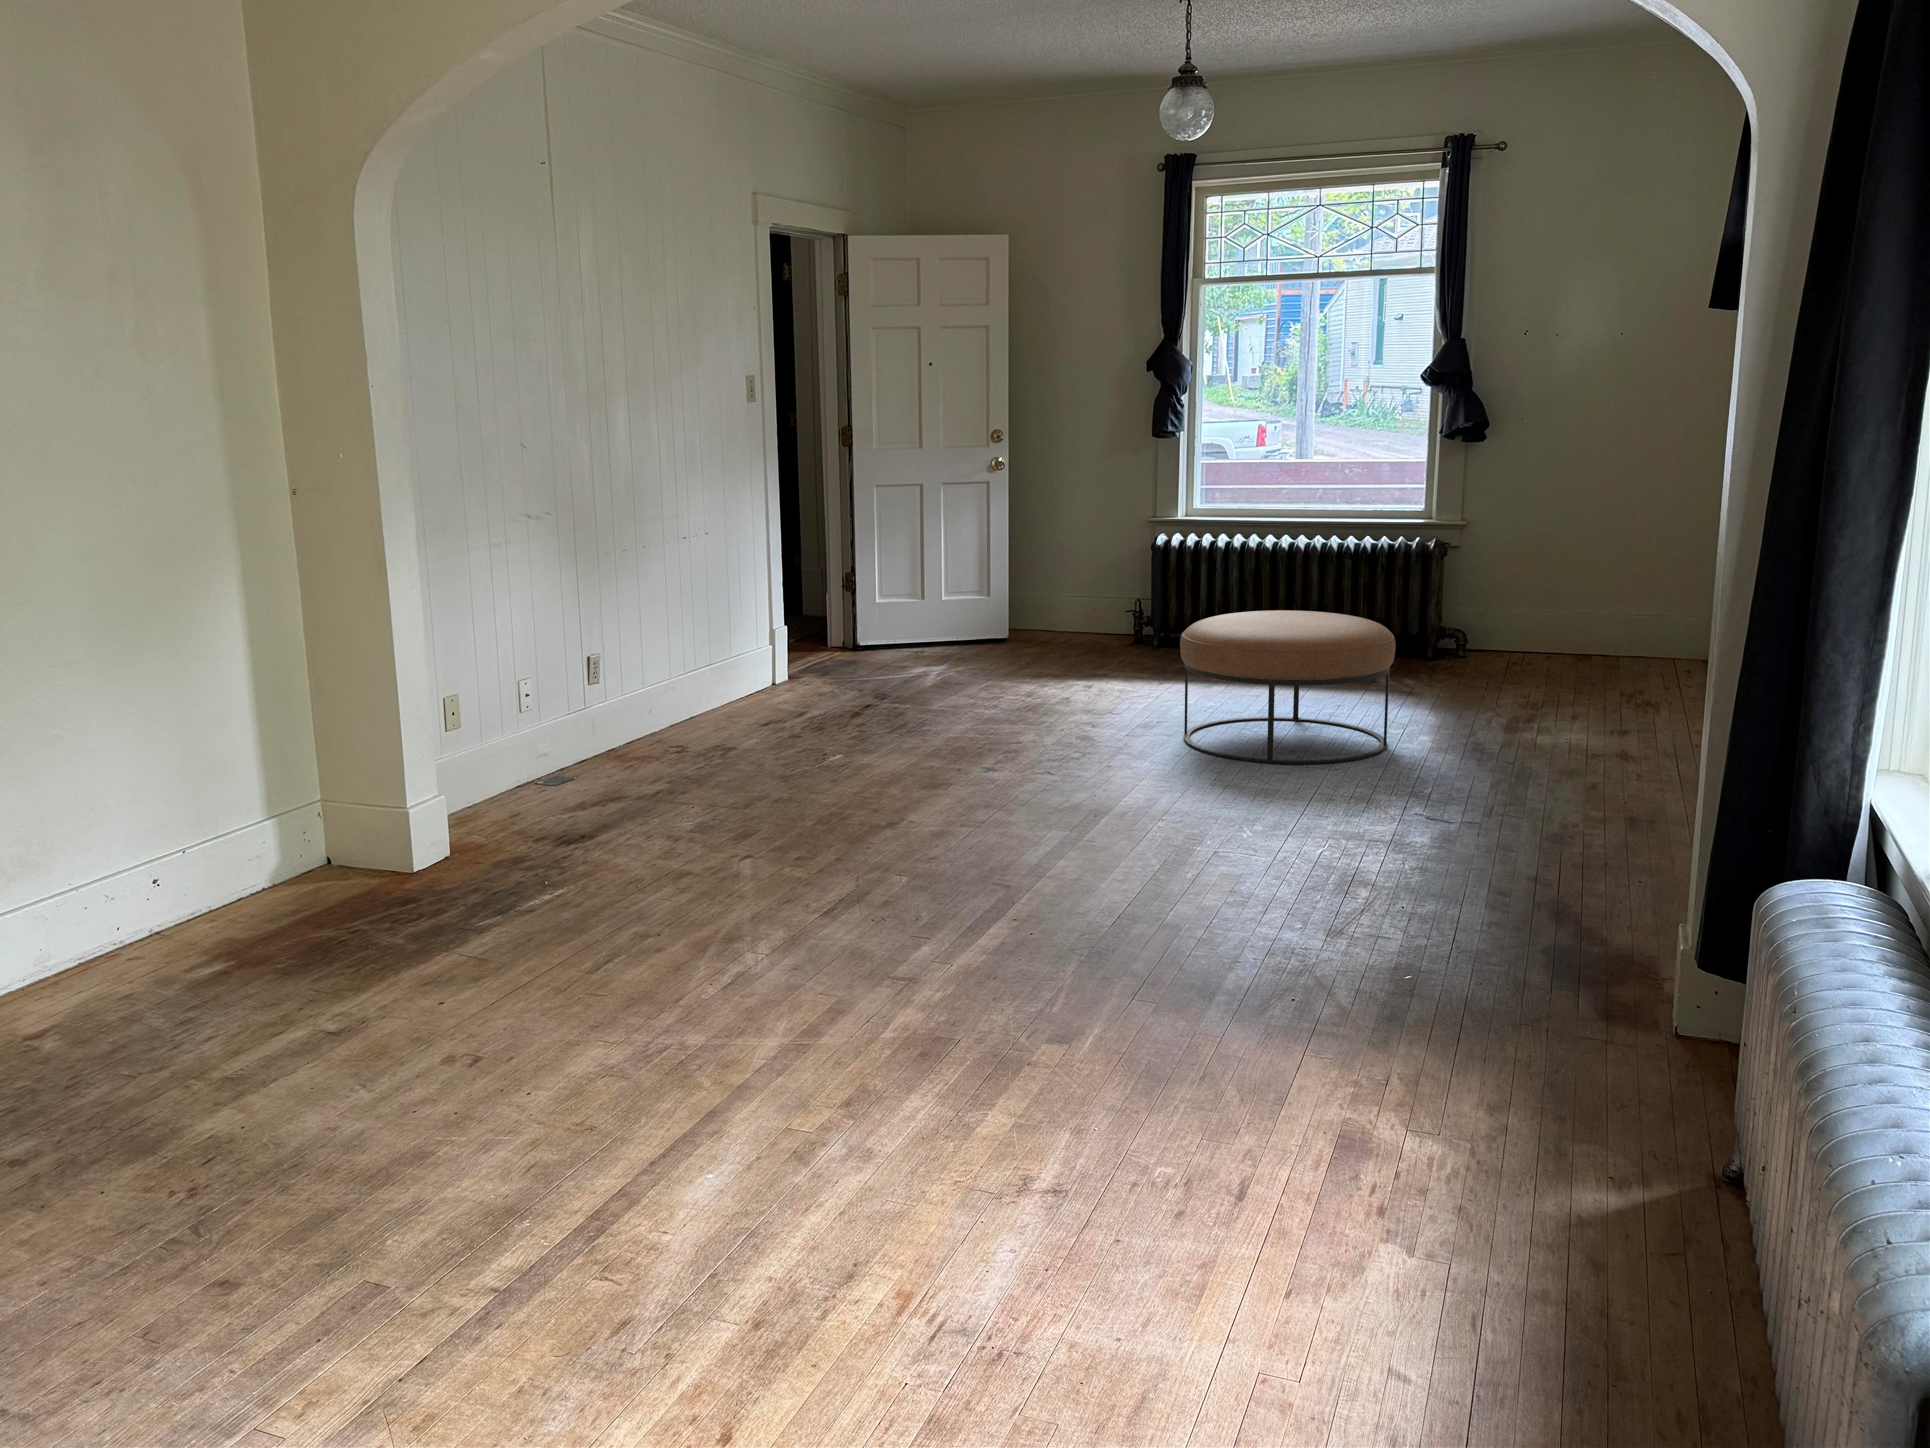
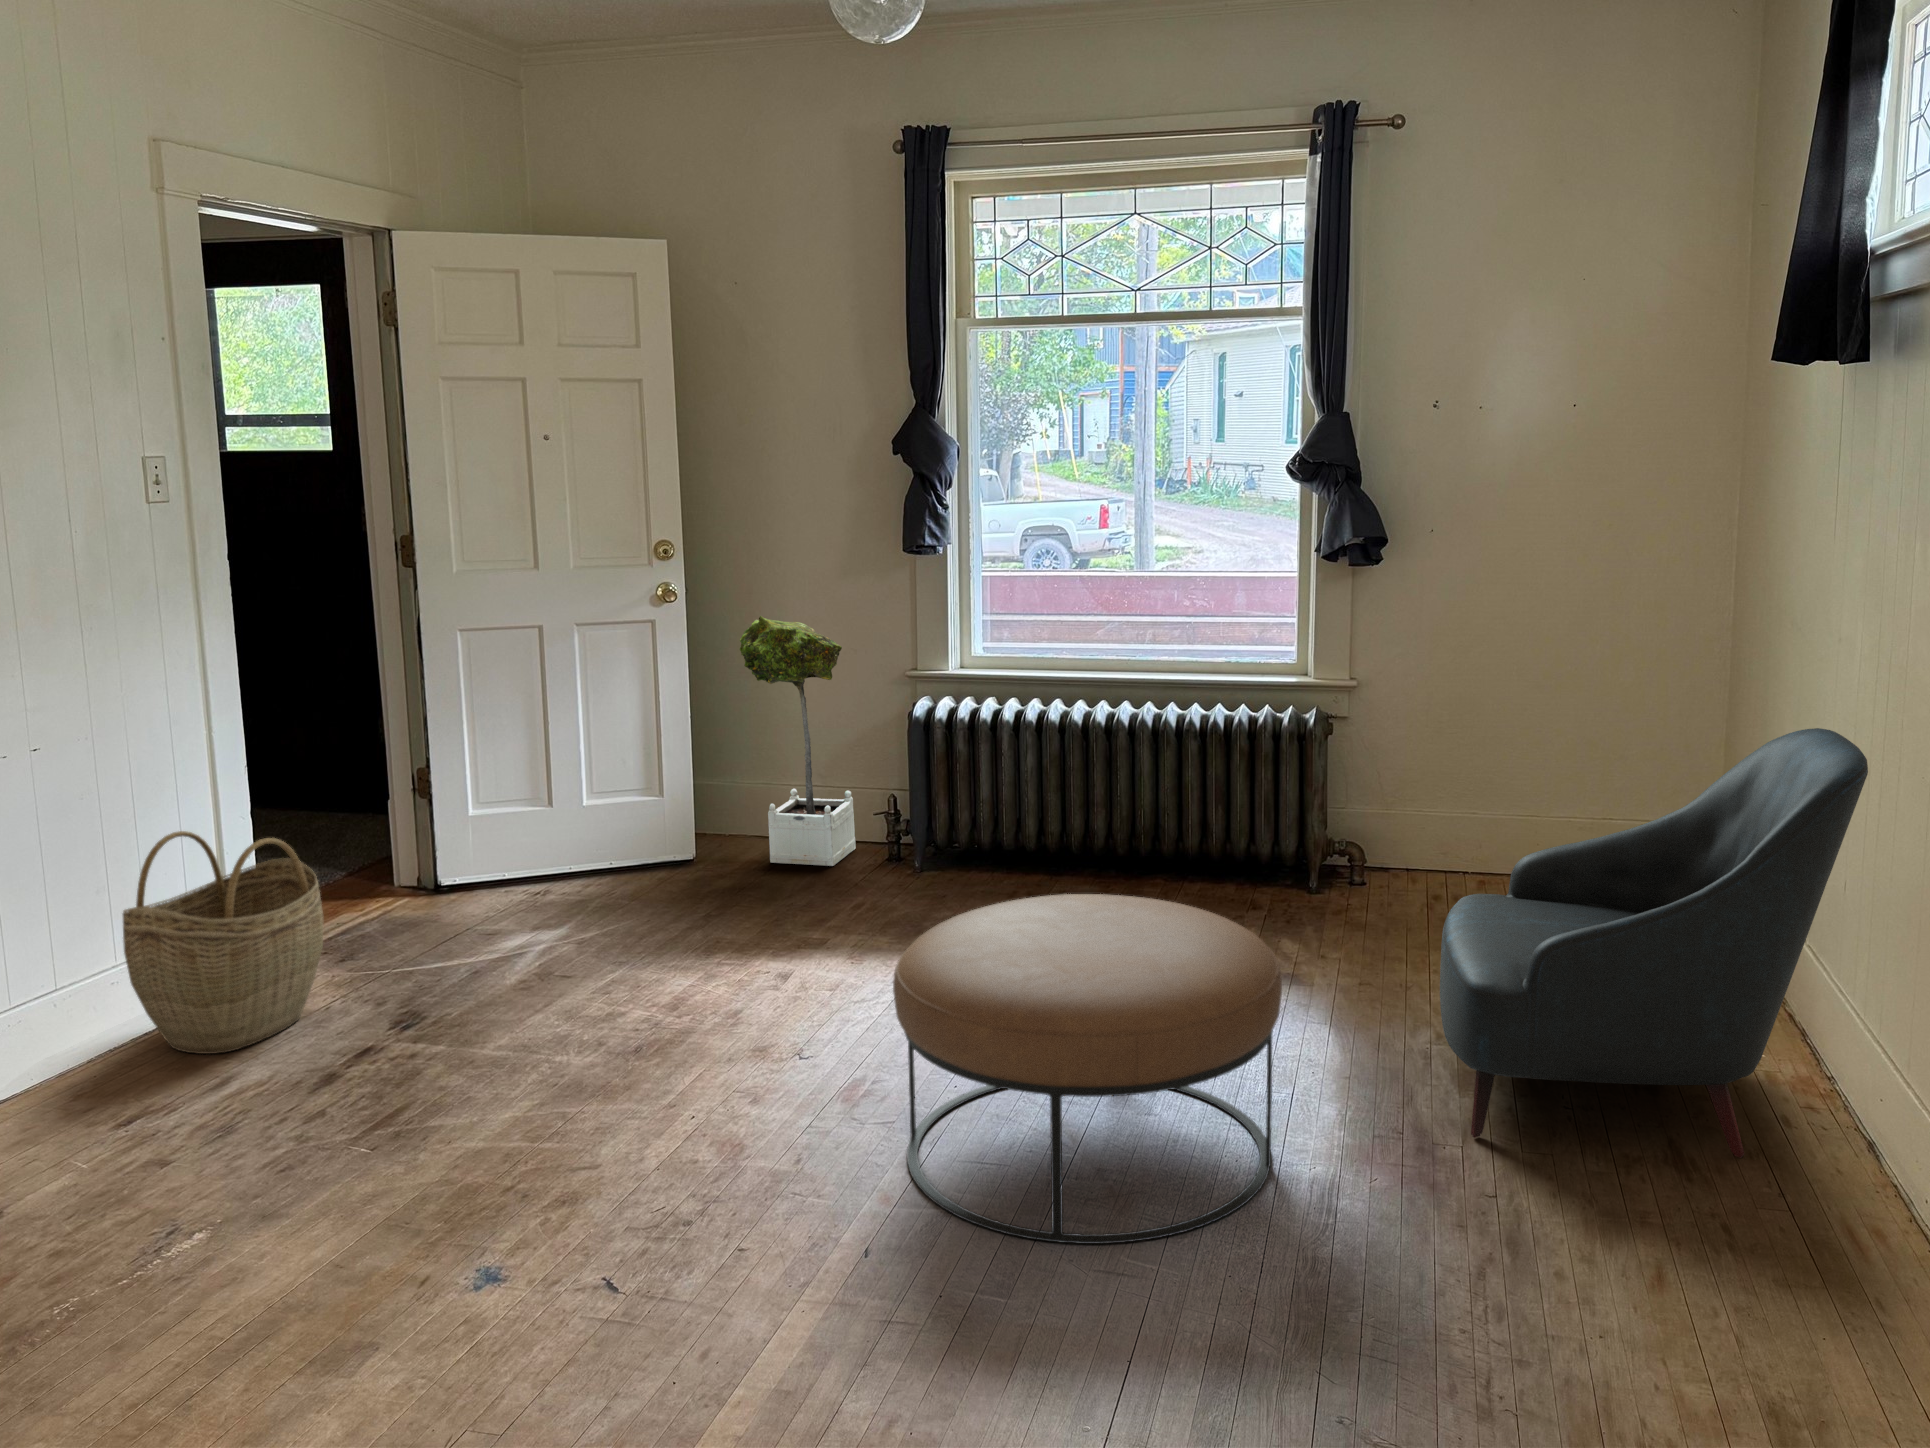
potted tree: none [1043,479,1114,644] -> present [740,616,856,866]
armchair: none [1493,517,1745,751] -> present [1440,728,1868,1158]
woven basket: none [738,582,832,702] -> present [123,831,323,1054]

